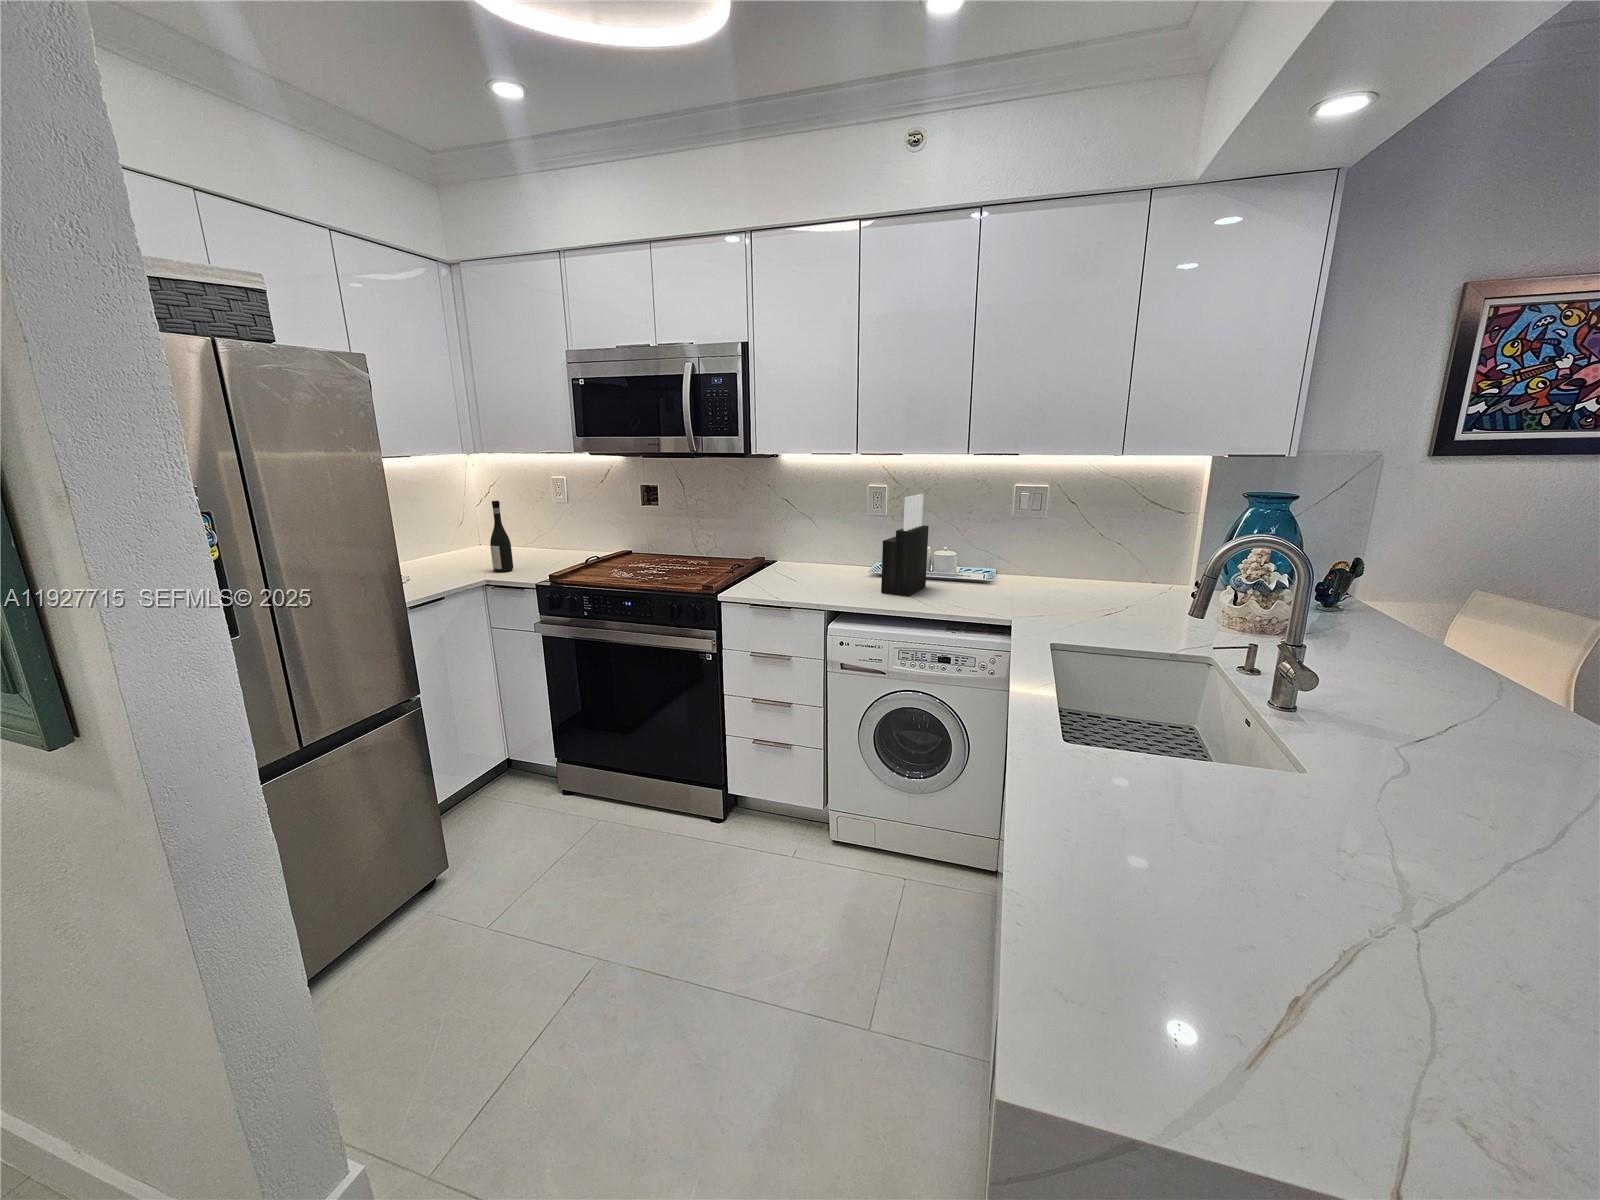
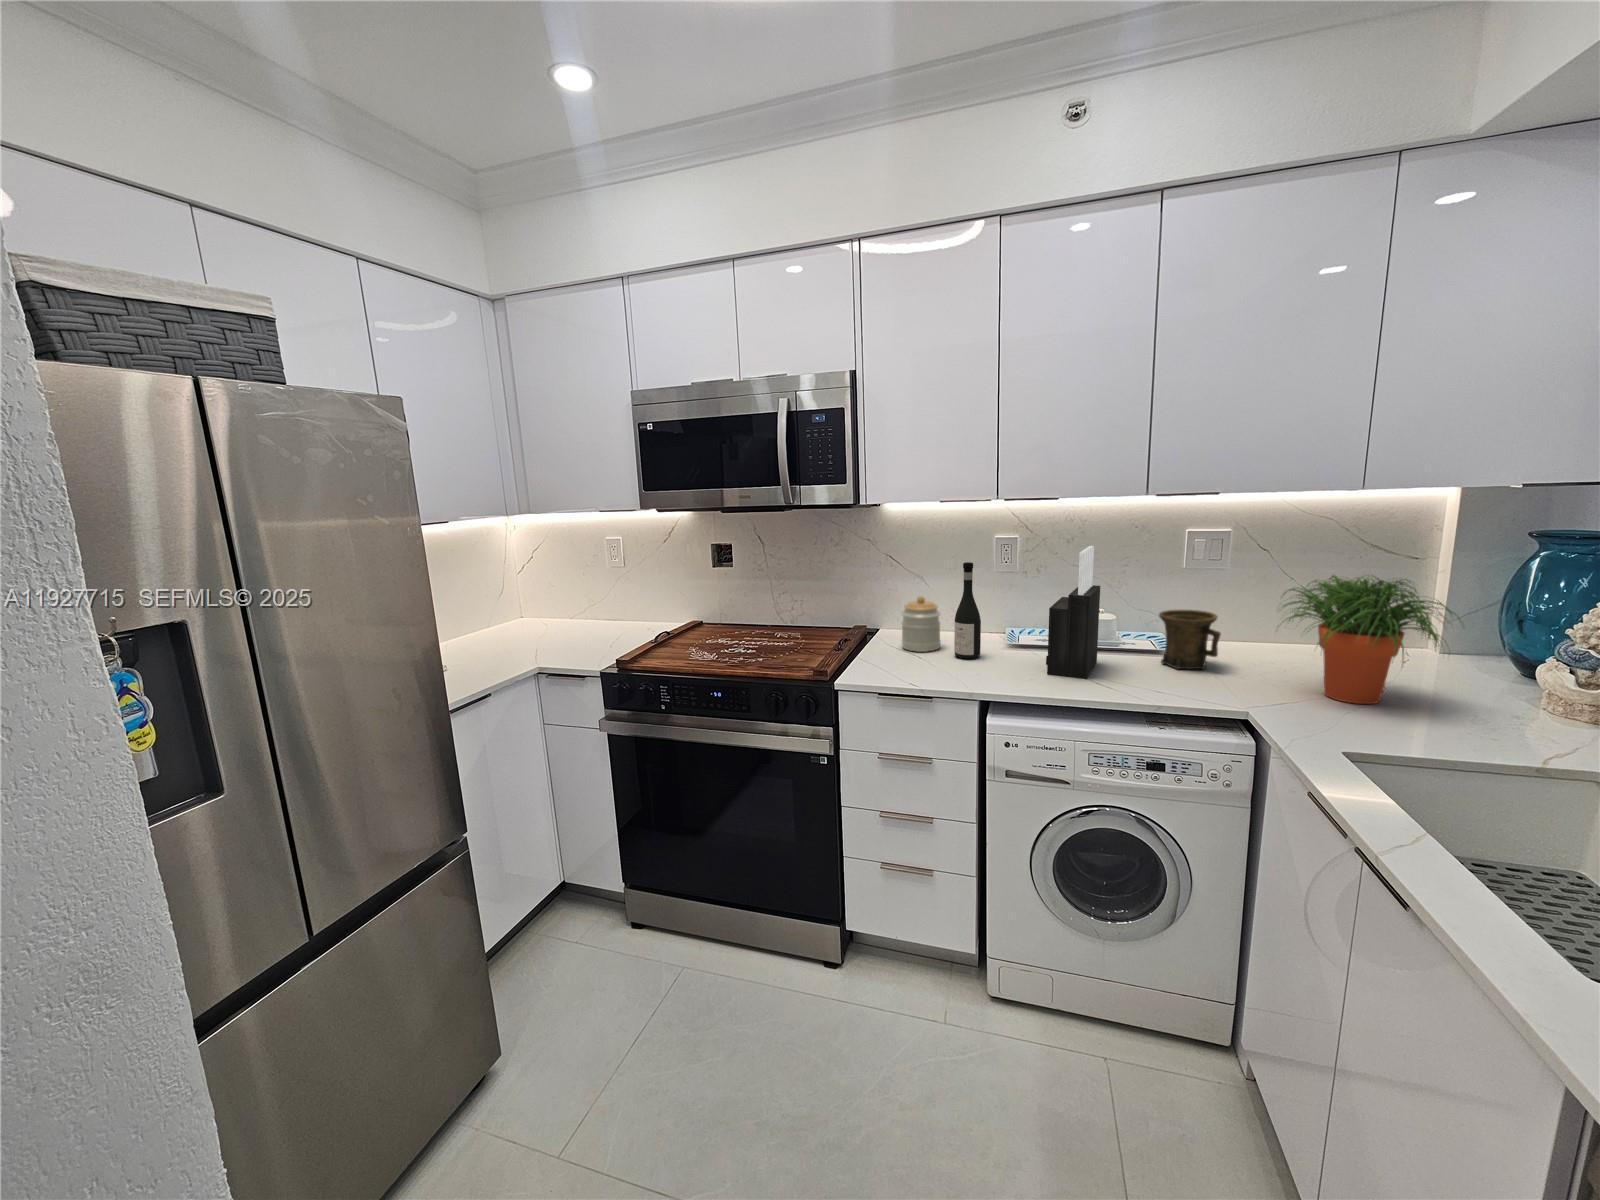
wine bottle: present [490,501,513,572] -> present [954,562,981,659]
potted plant: none [1036,519,1157,616] -> present [1278,575,1461,704]
jar: none [784,532,815,577] -> present [902,596,941,652]
mug: none [972,547,1013,593] -> present [1159,609,1221,669]

